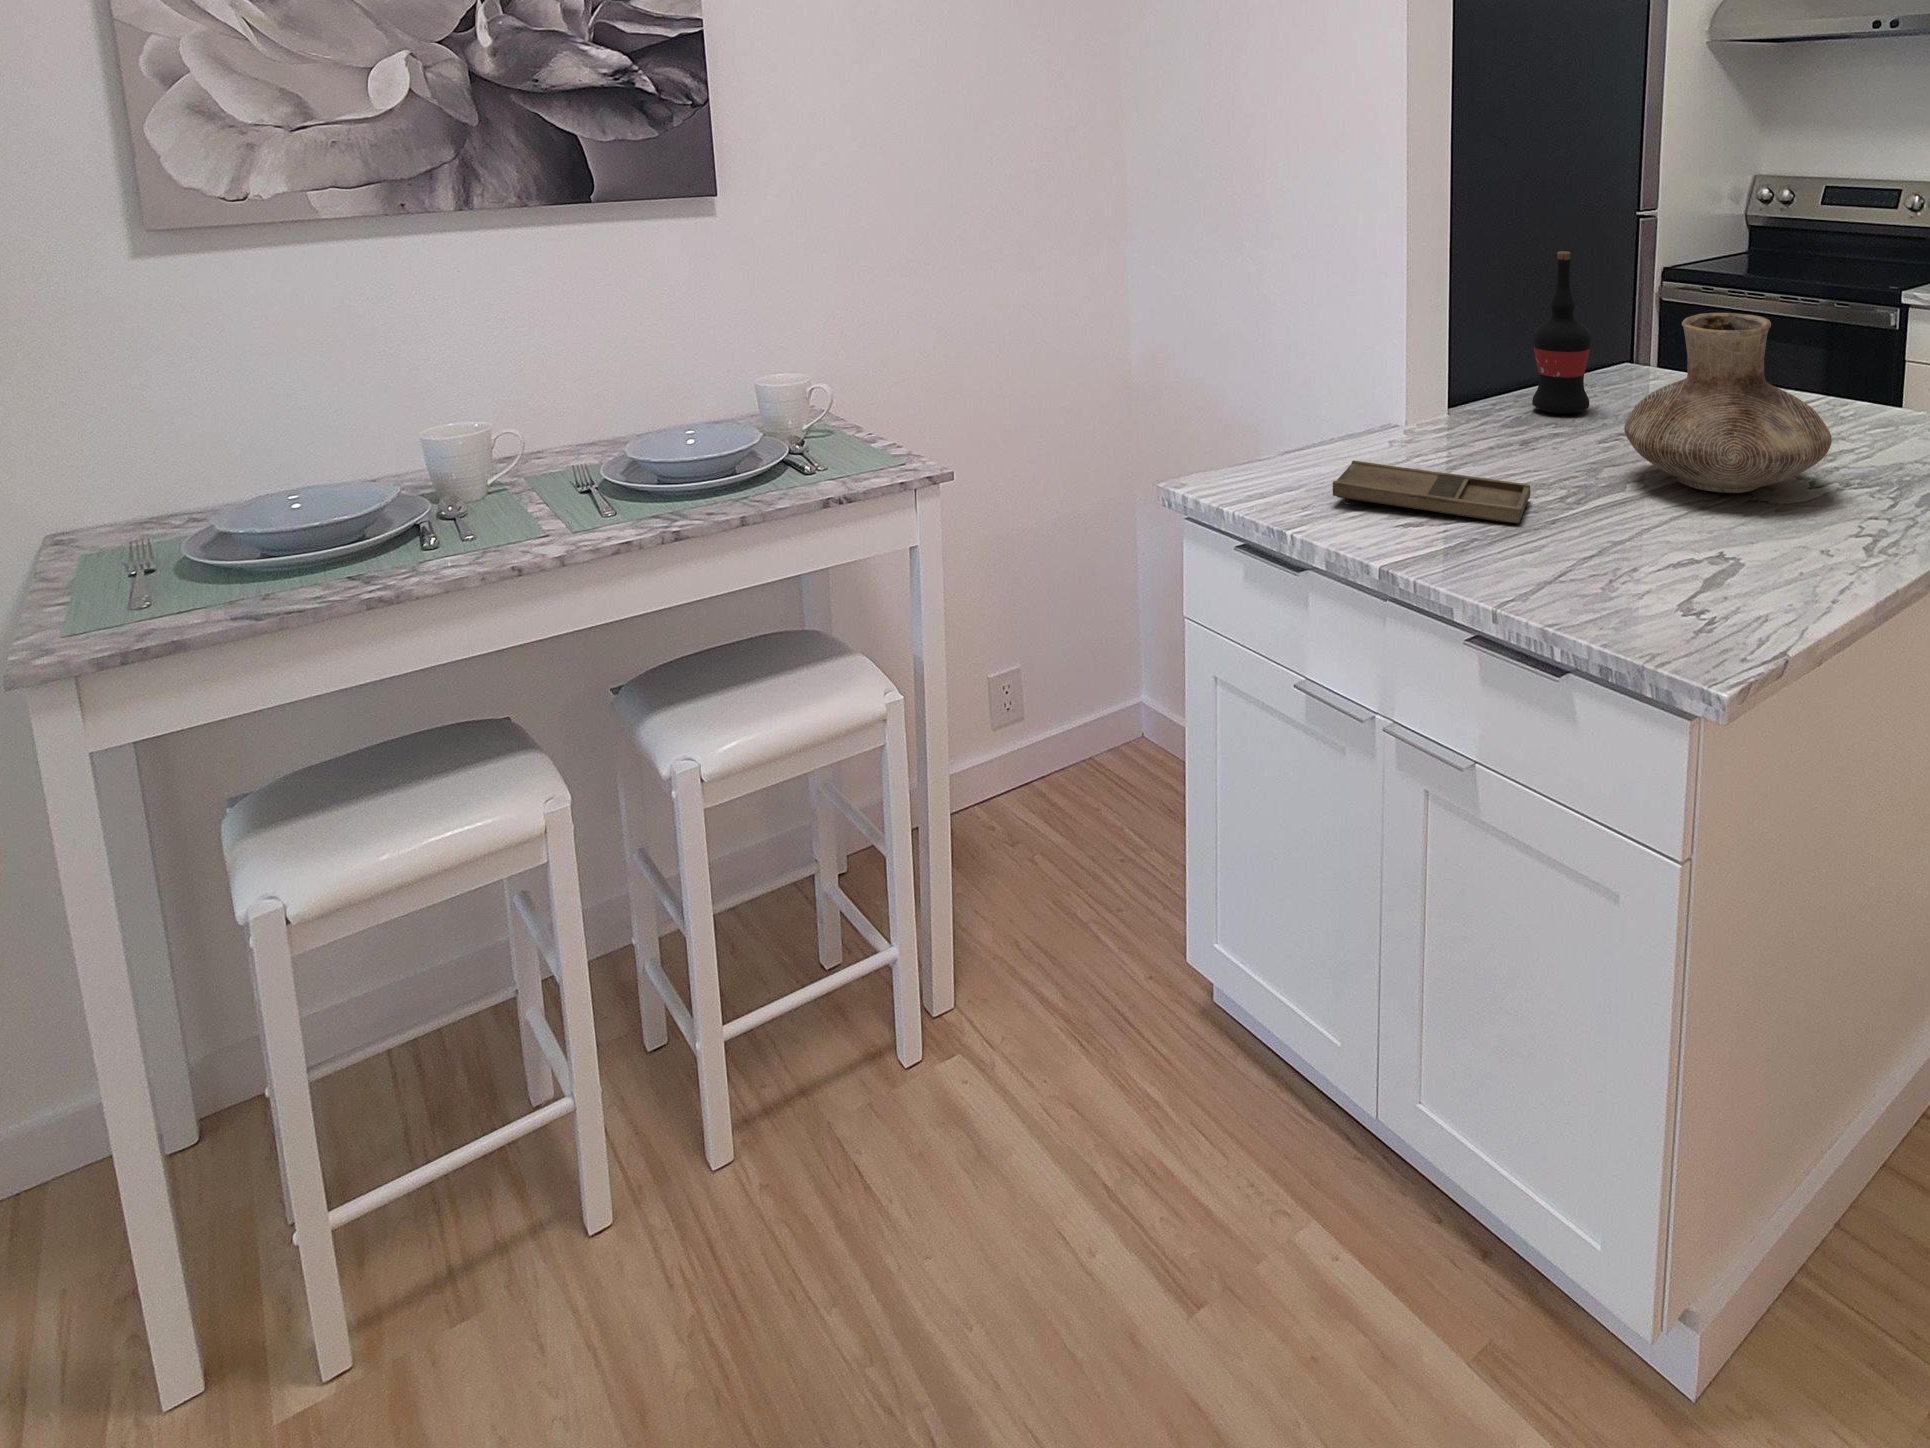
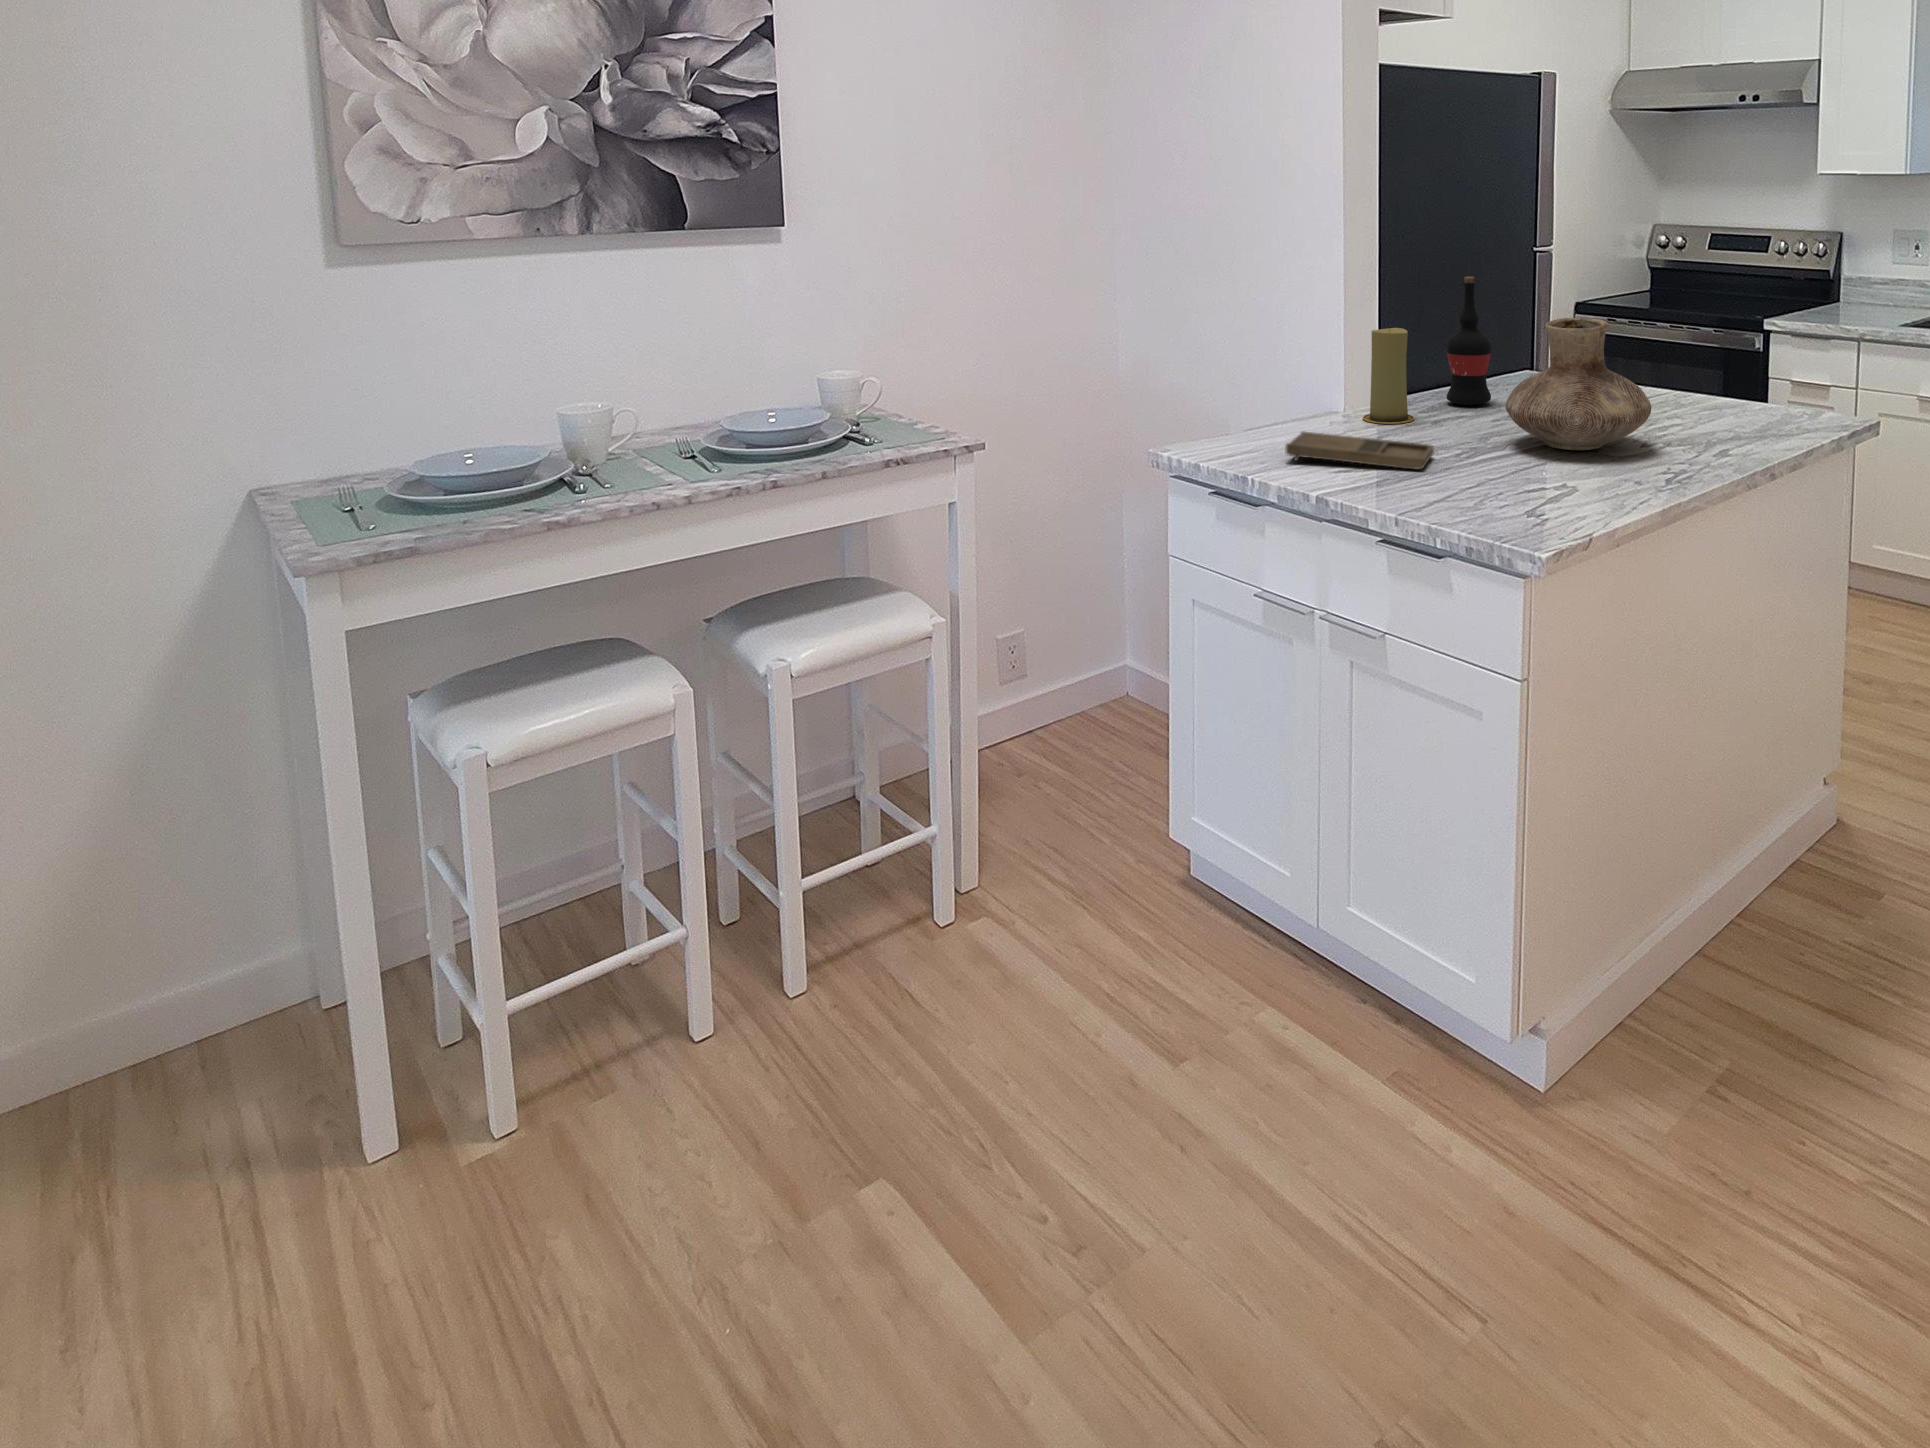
candle: none [1428,319,1495,442] -> present [1363,328,1415,424]

